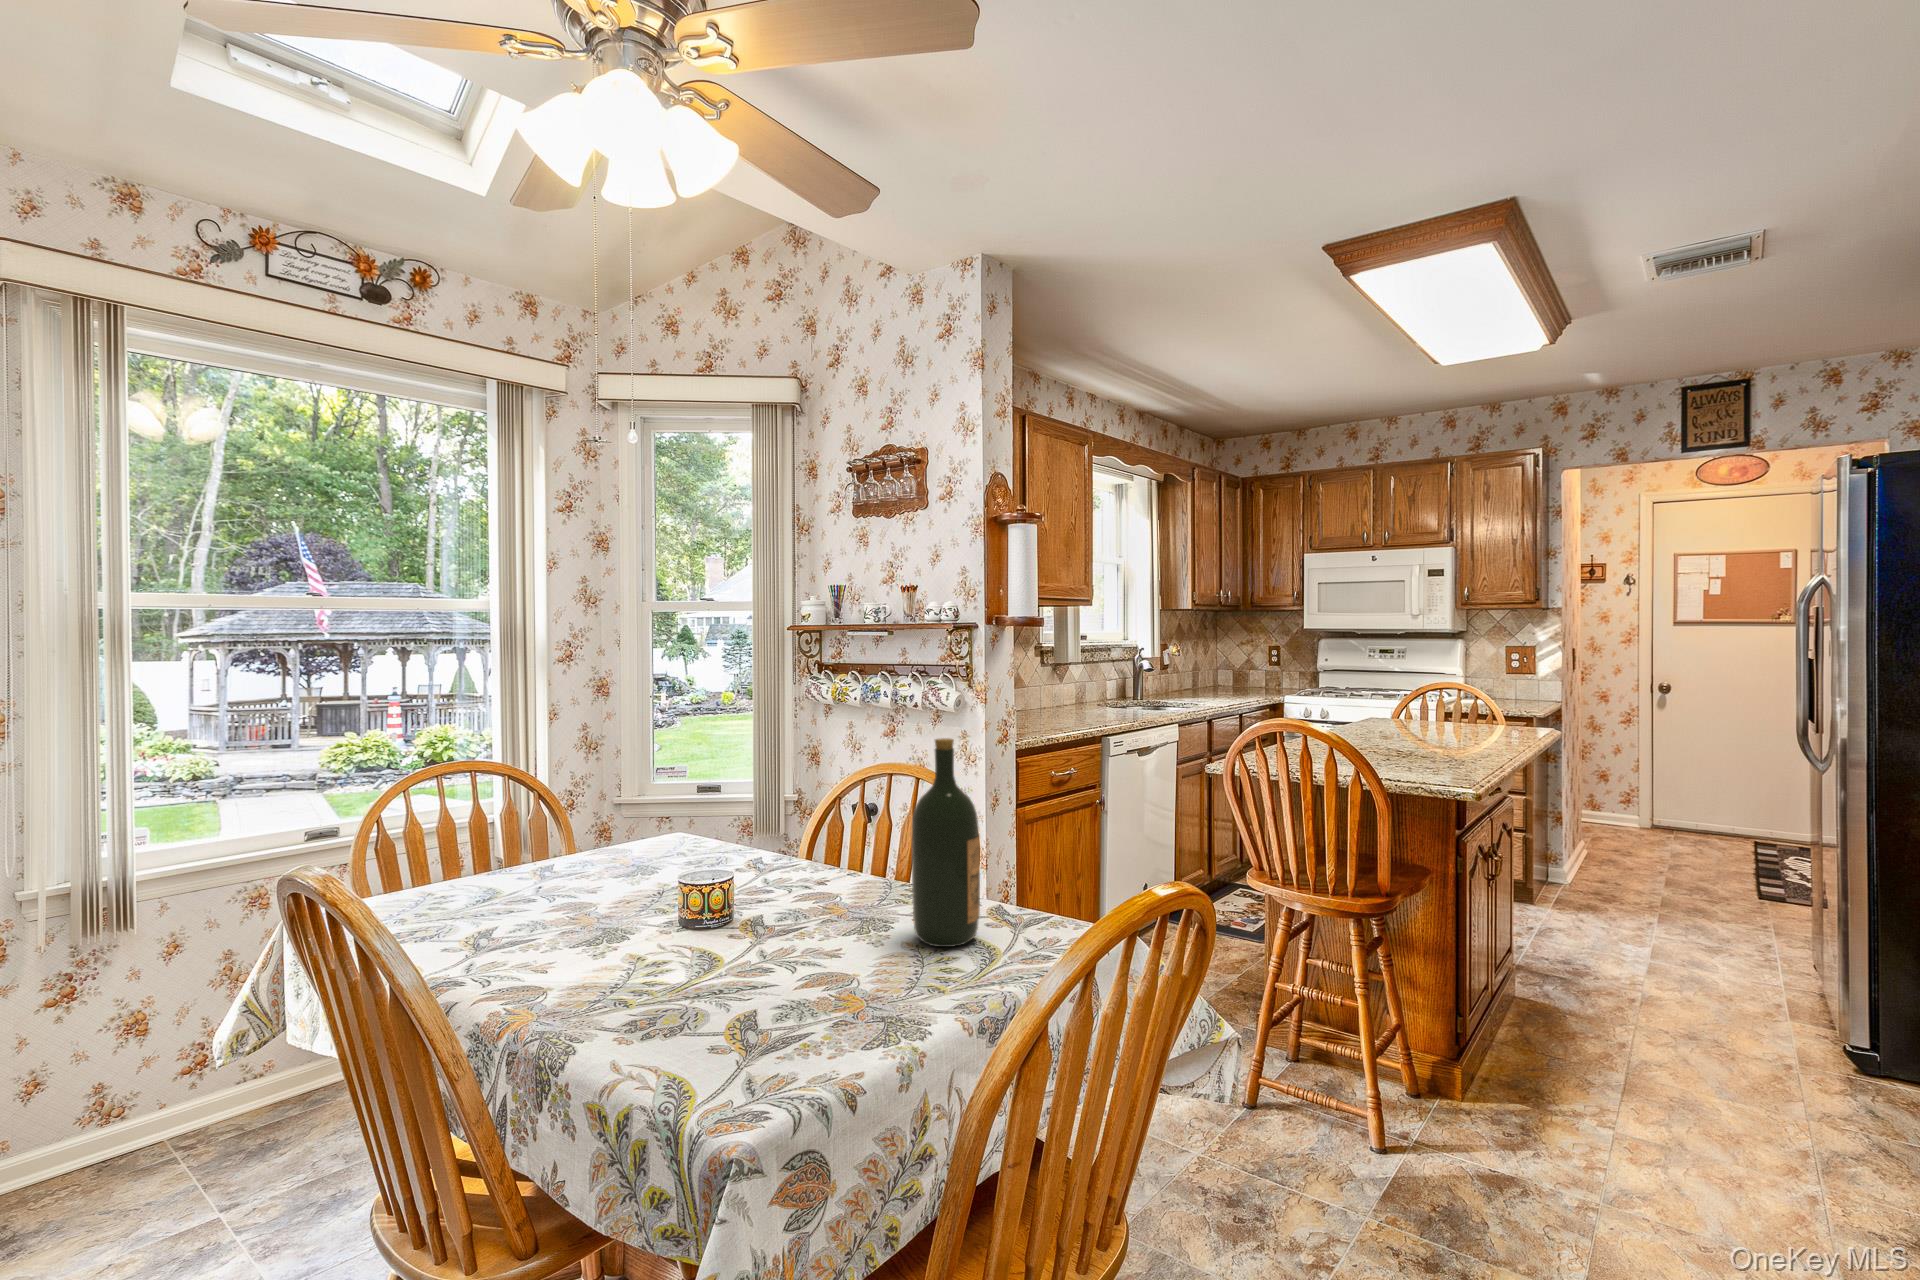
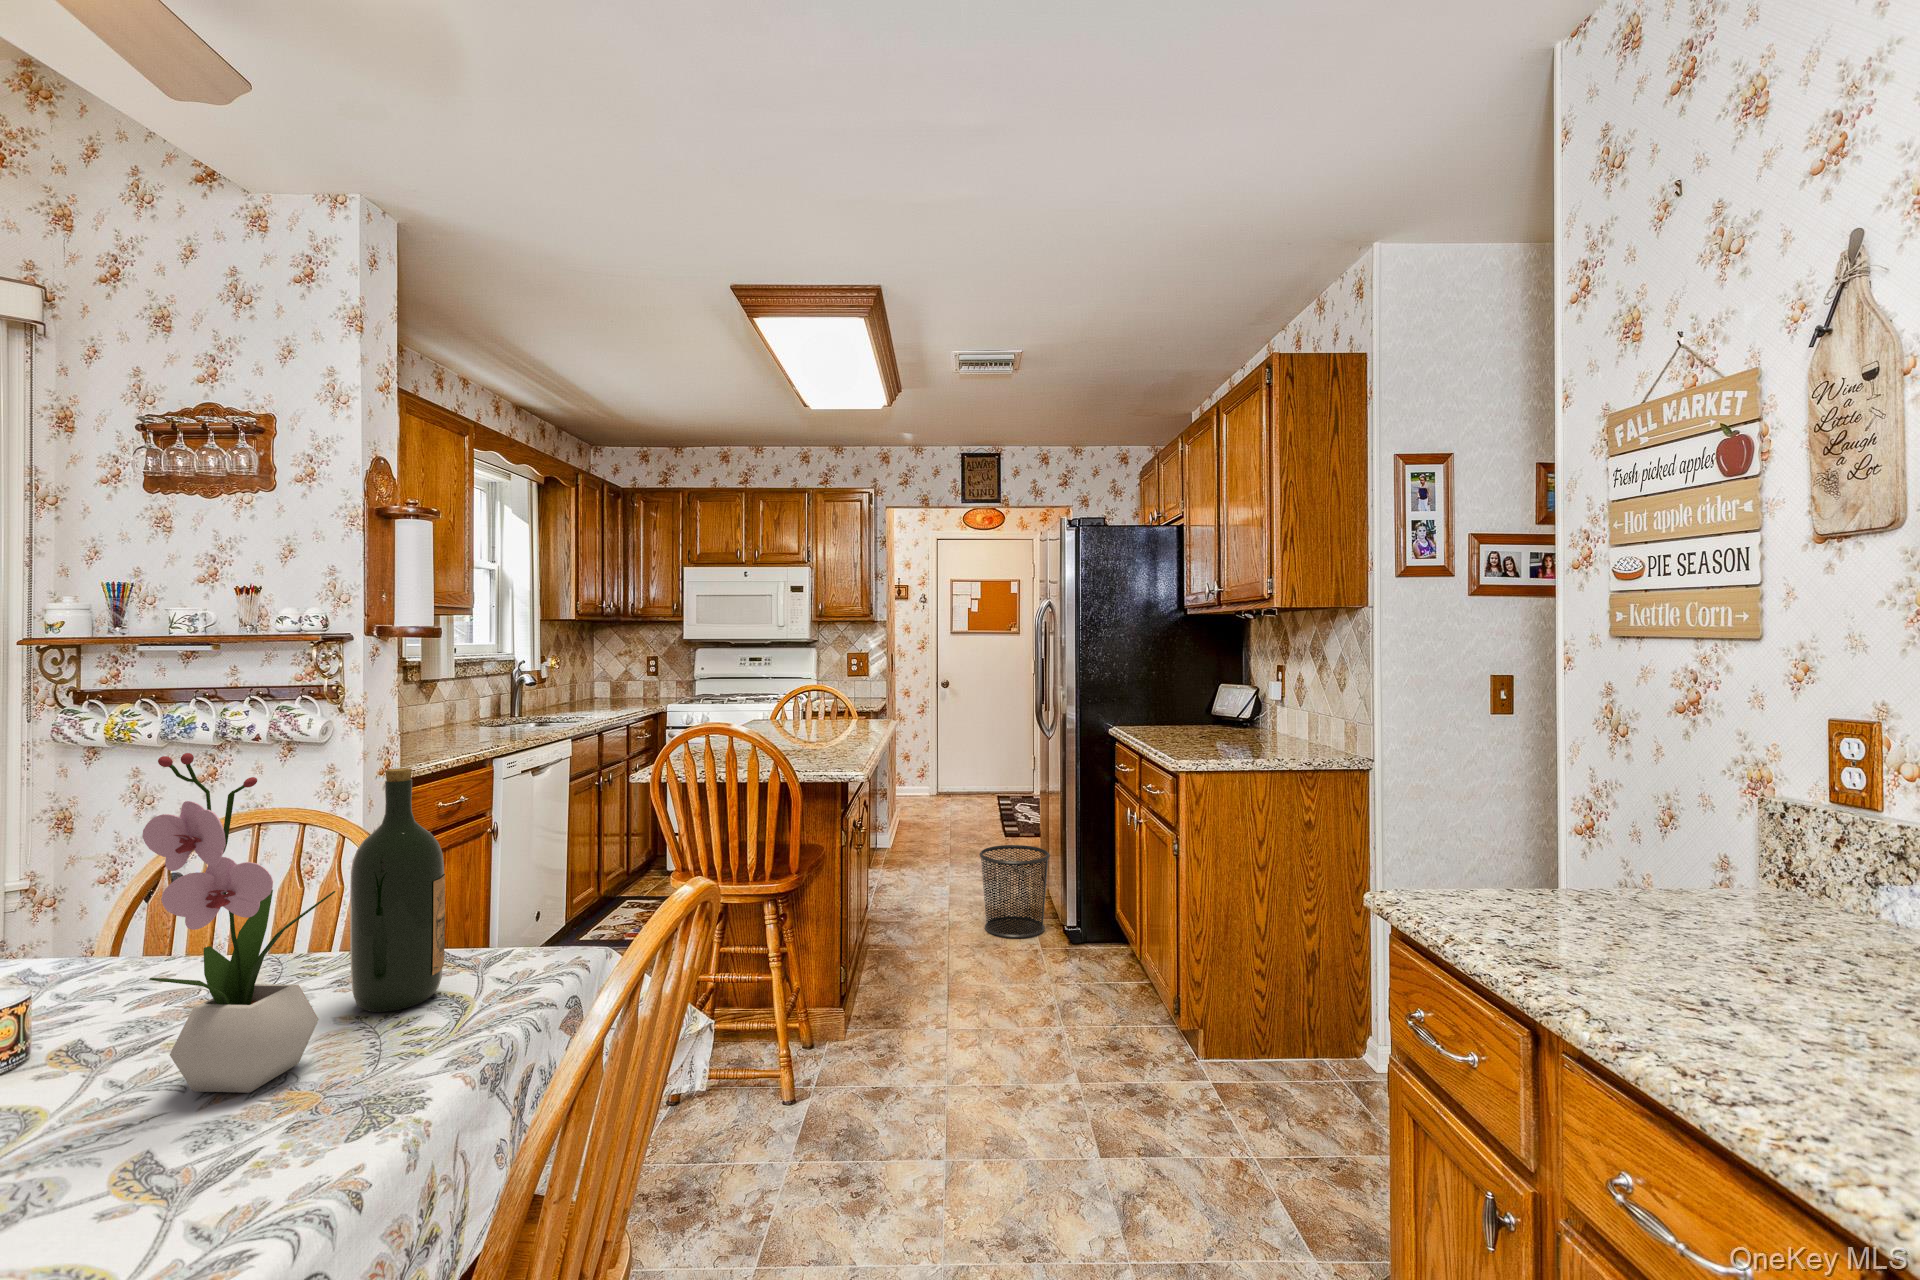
flower arrangement: none [765,715,887,986] -> present [142,753,336,1093]
trash can: none [1695,908,1831,1050] -> present [979,845,1050,938]

